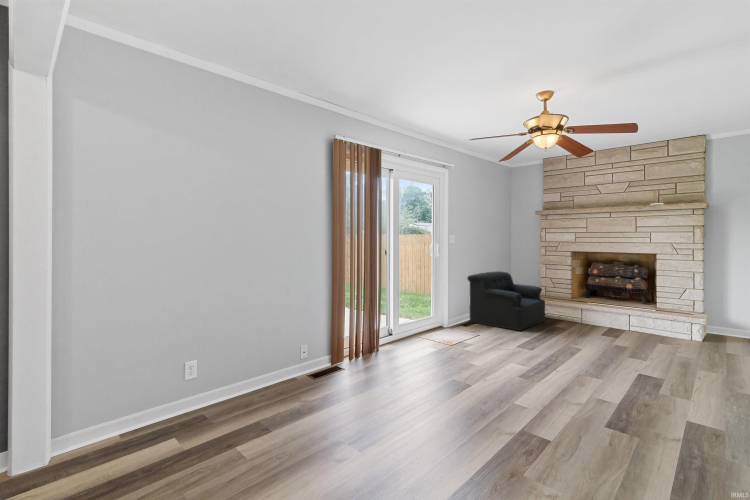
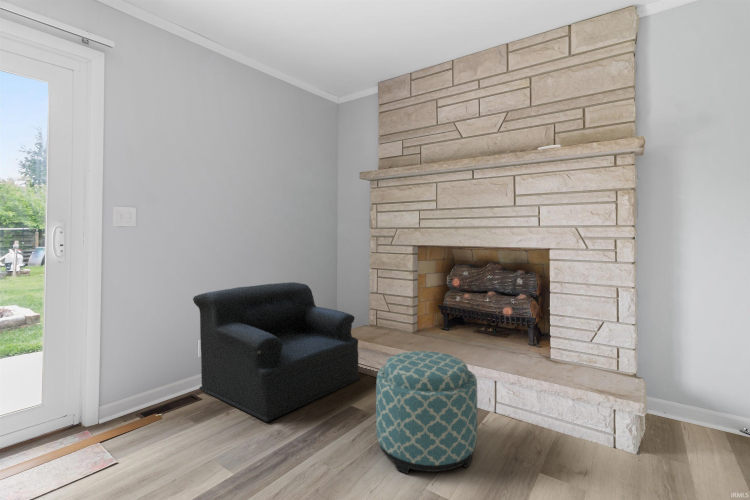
ottoman: none [578,300,628,344] -> present [376,351,477,474]

